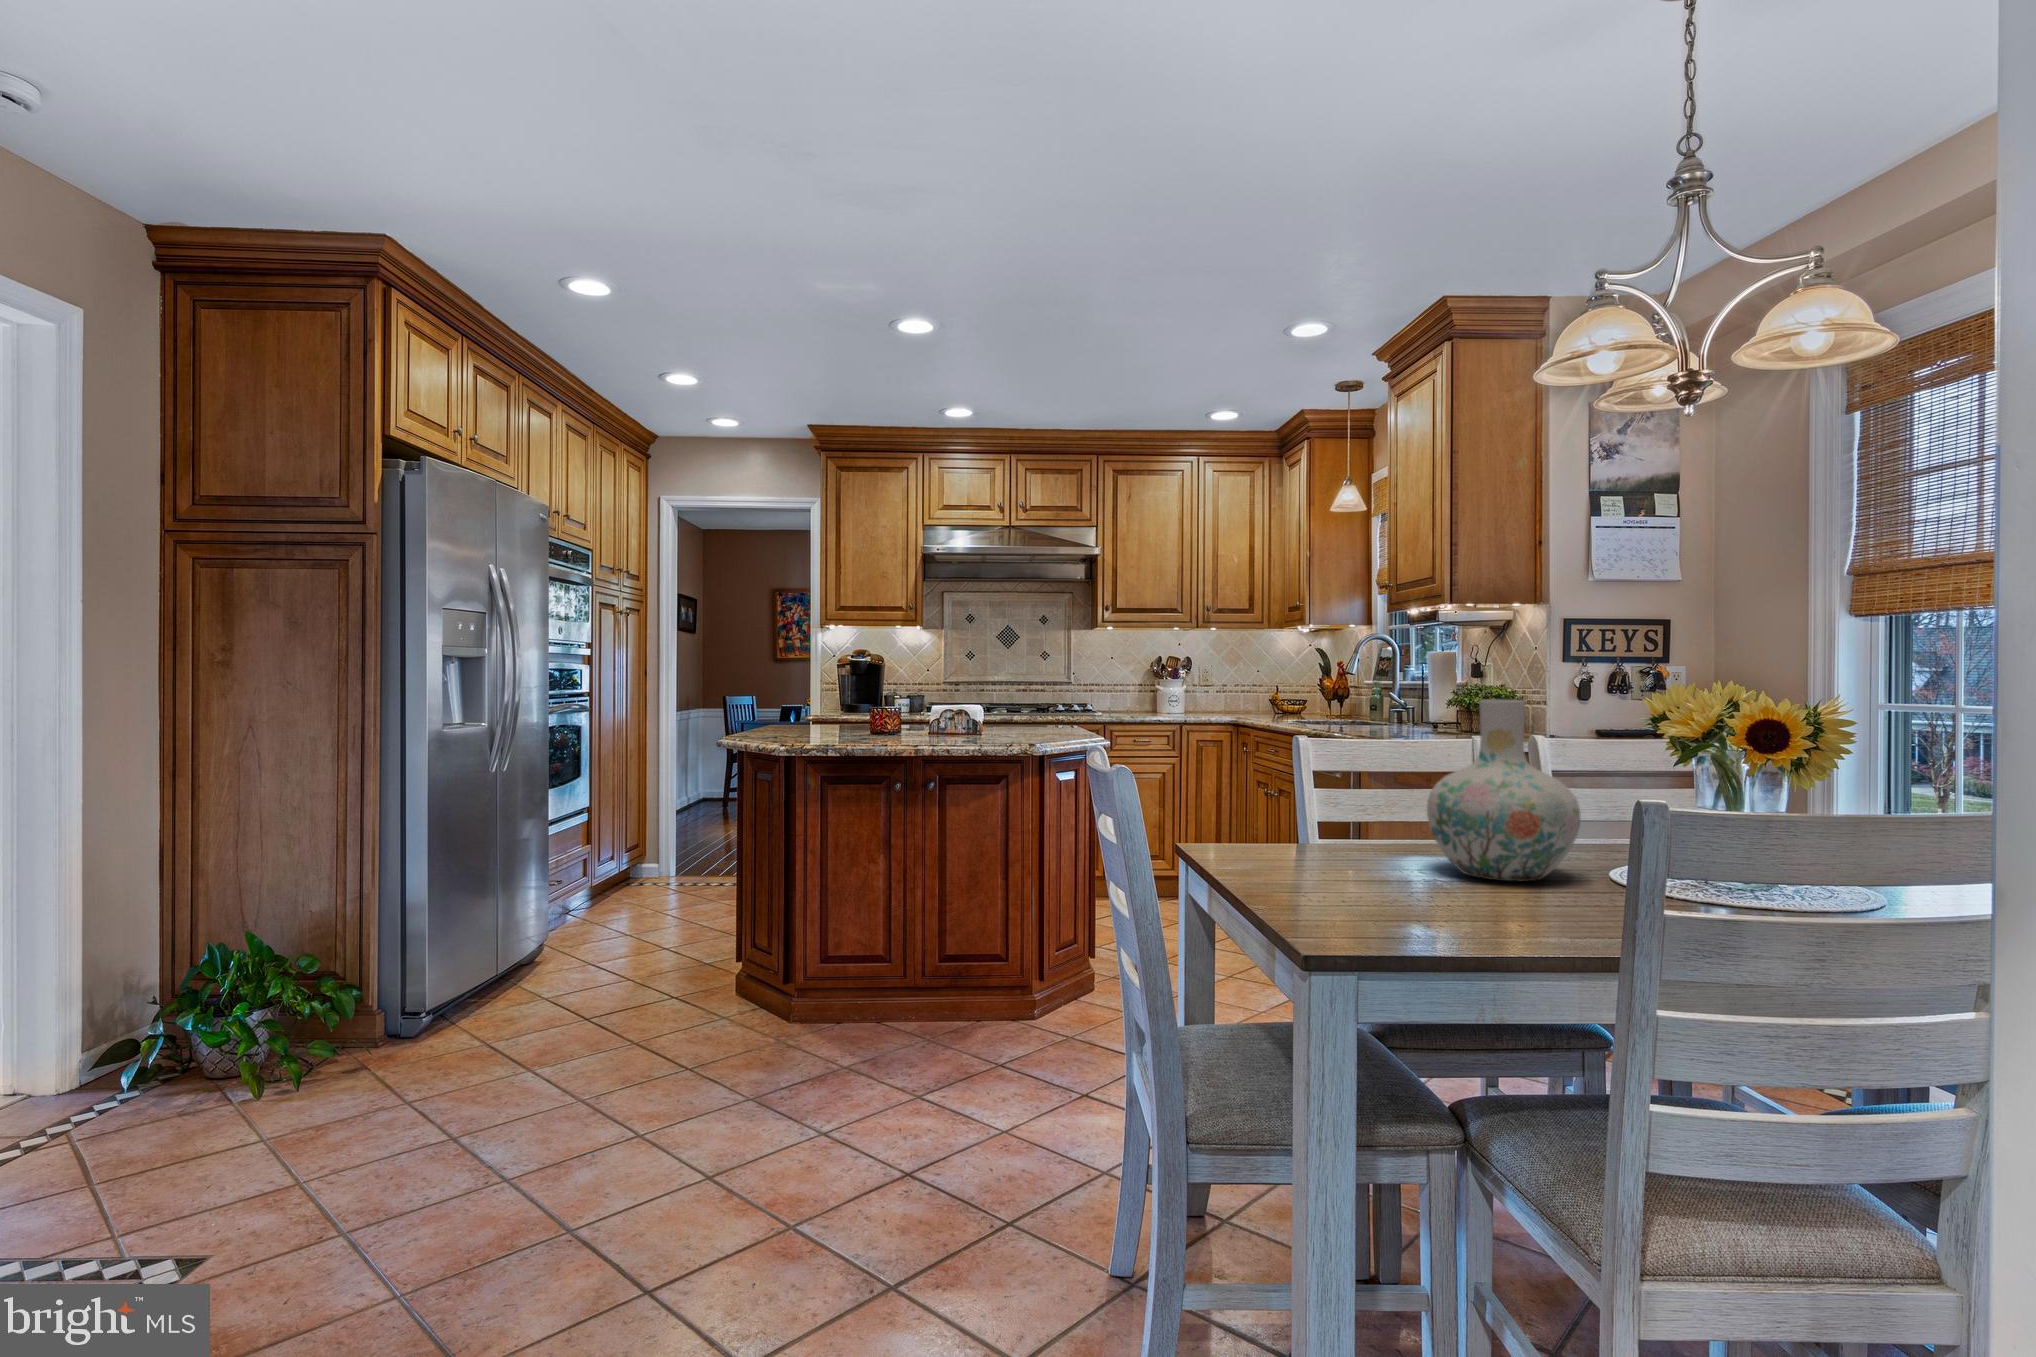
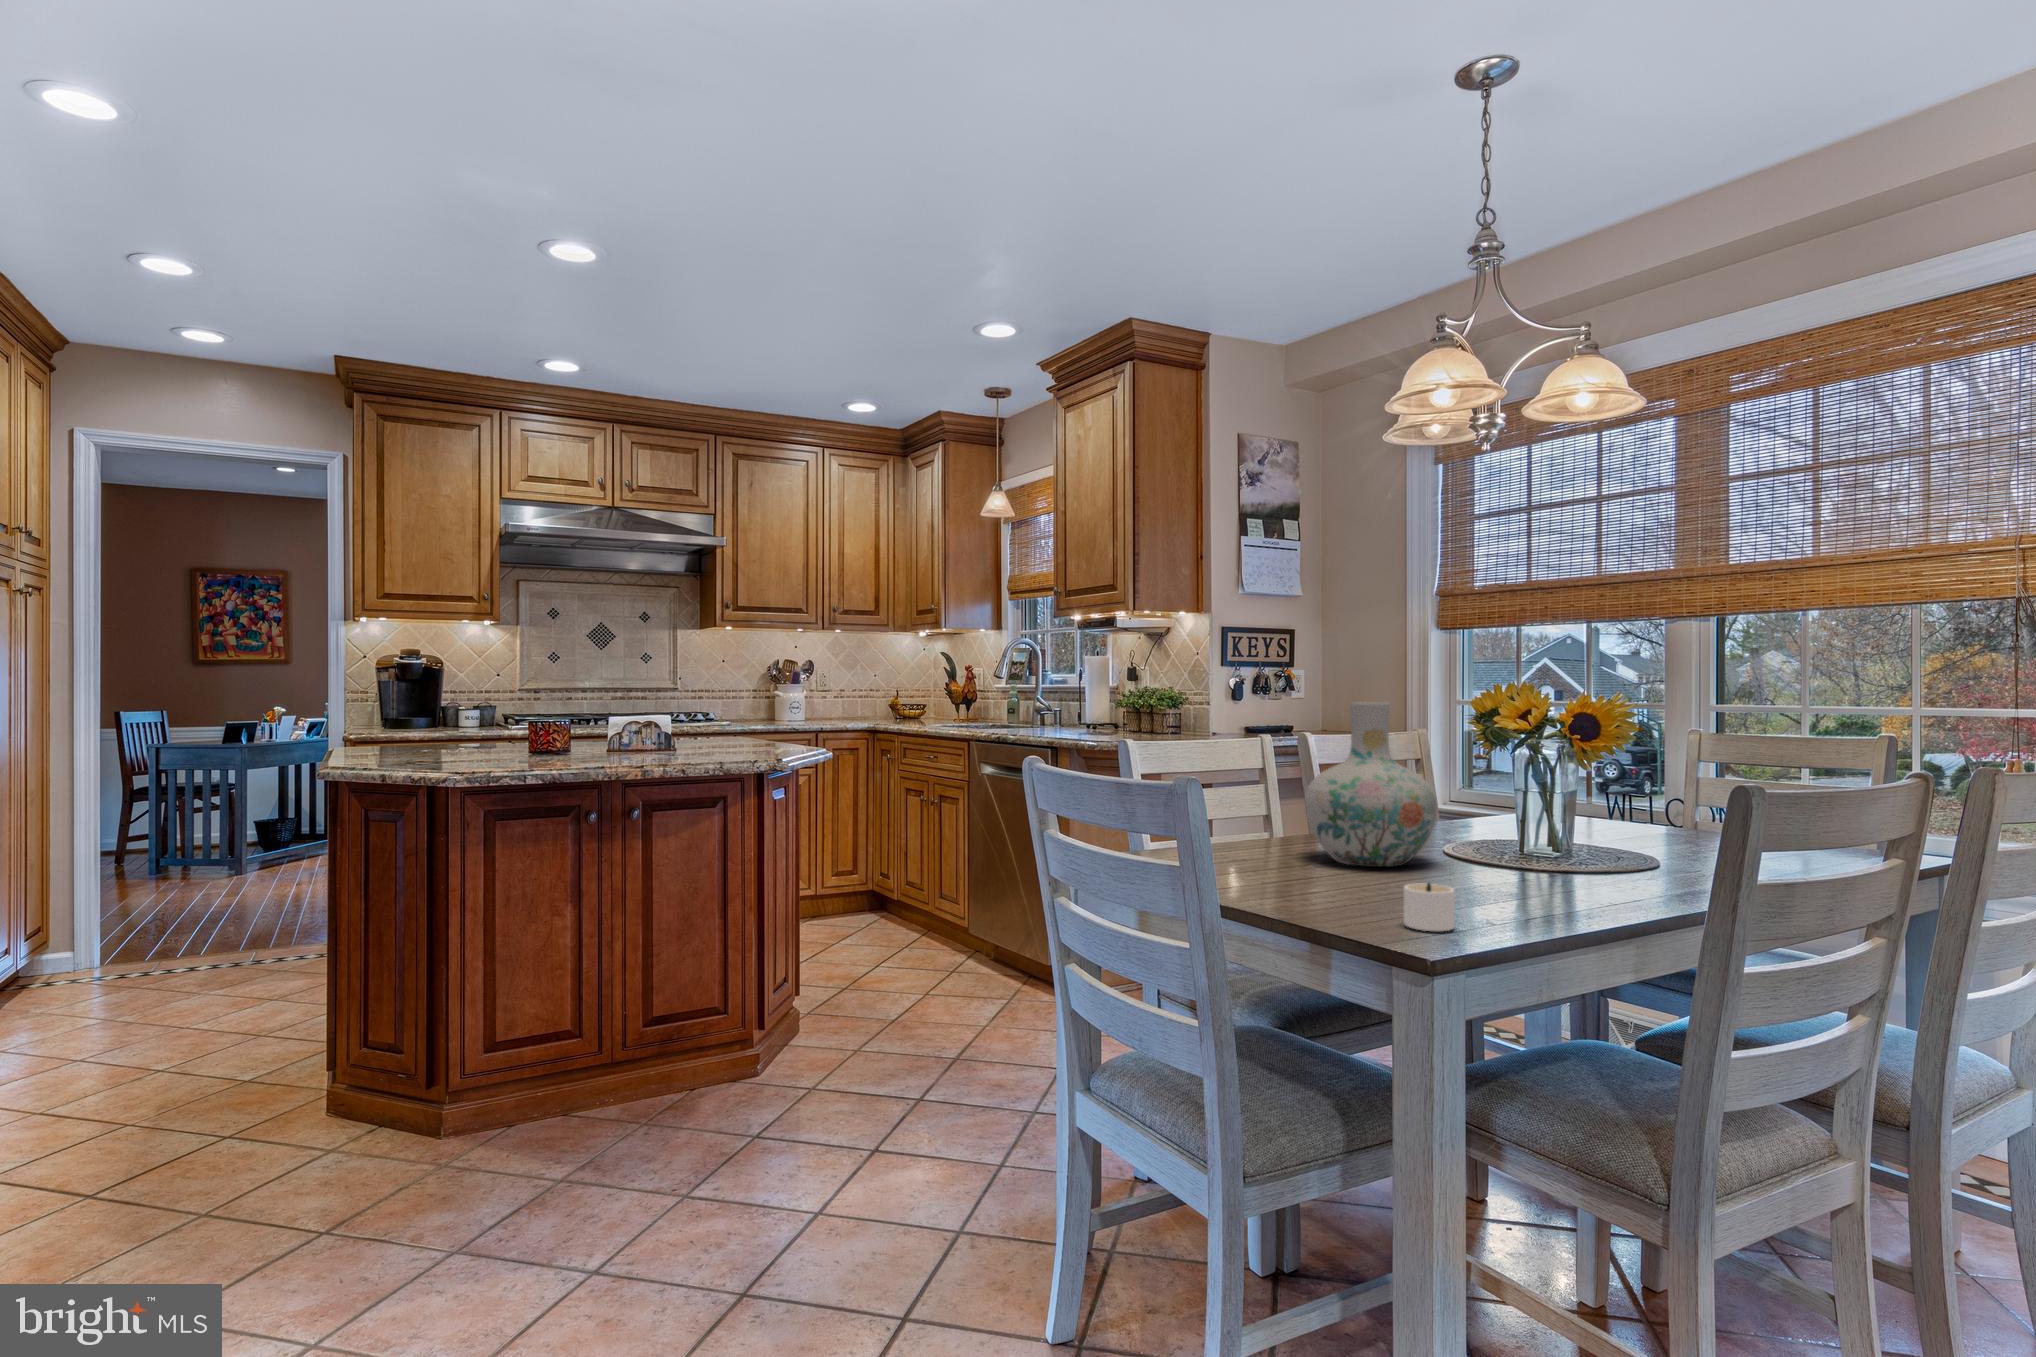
candle: none [1373,888,1454,941] -> present [1404,883,1455,931]

